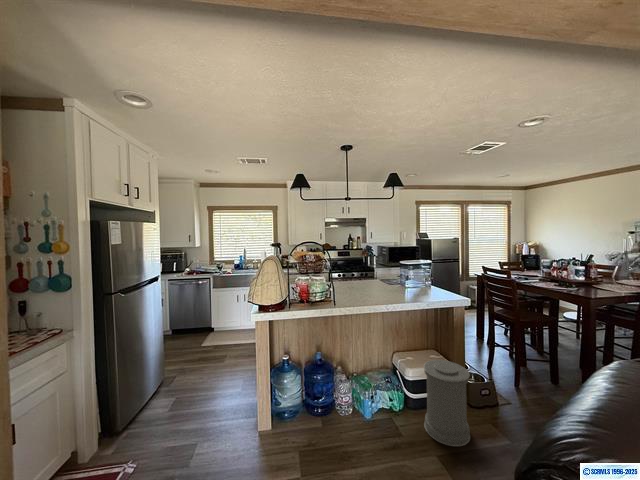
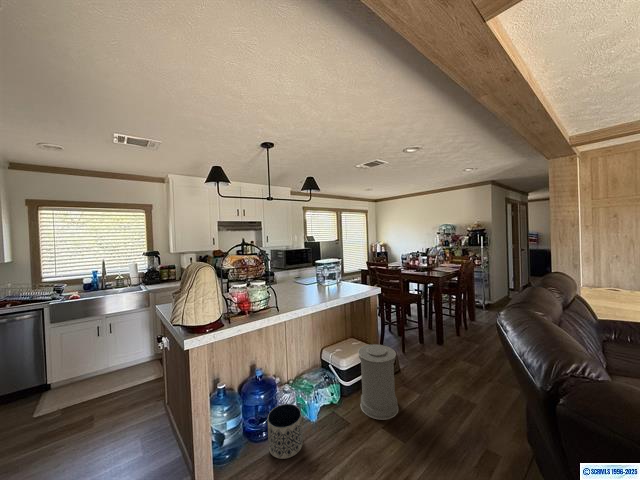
planter: none [323,390,353,436] -> present [267,404,303,459]

